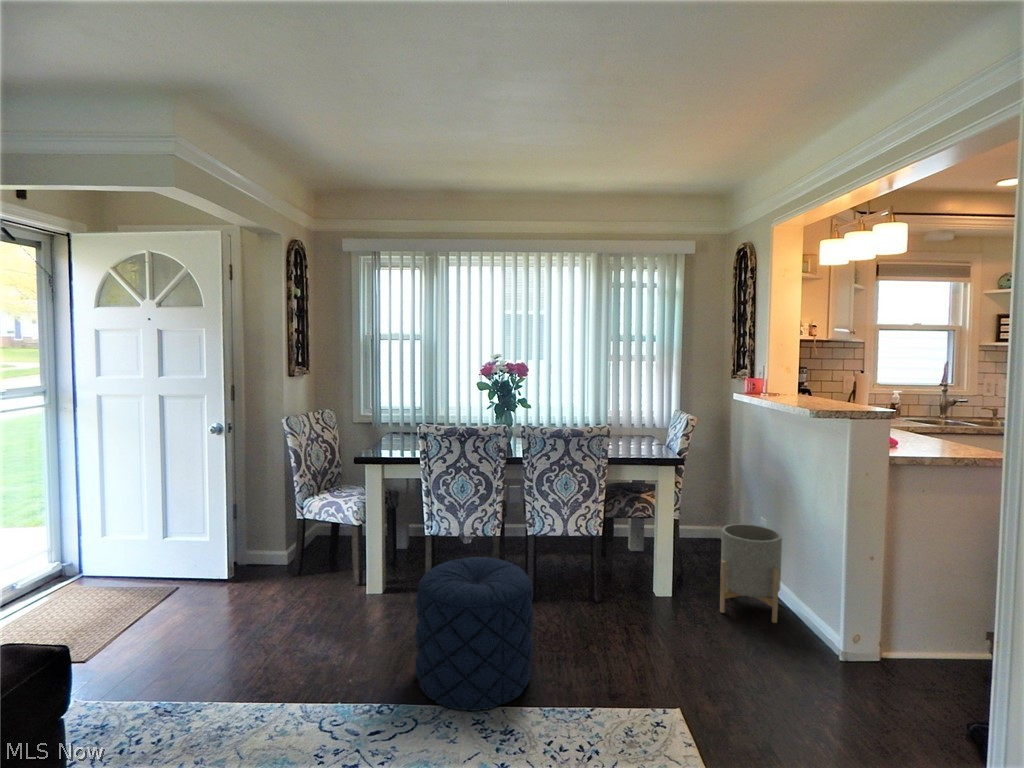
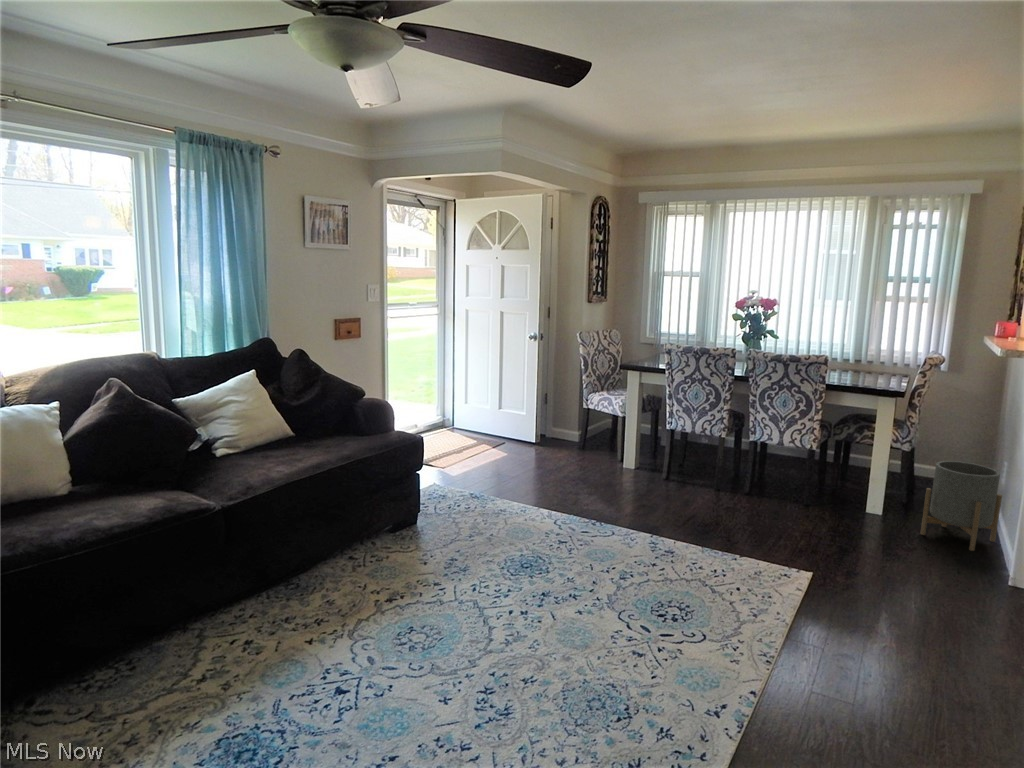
pouf: present [415,557,534,711] -> none [632,438,721,531]

